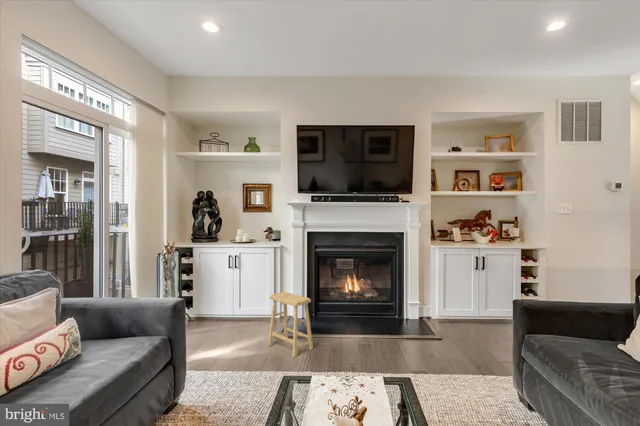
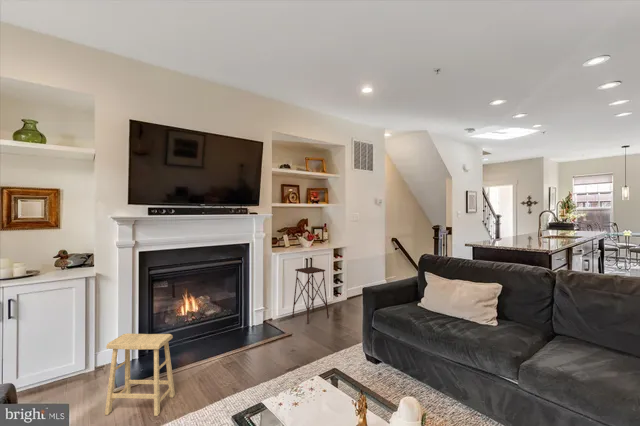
side table: none [456,266,500,330] -> present [292,267,329,324]

